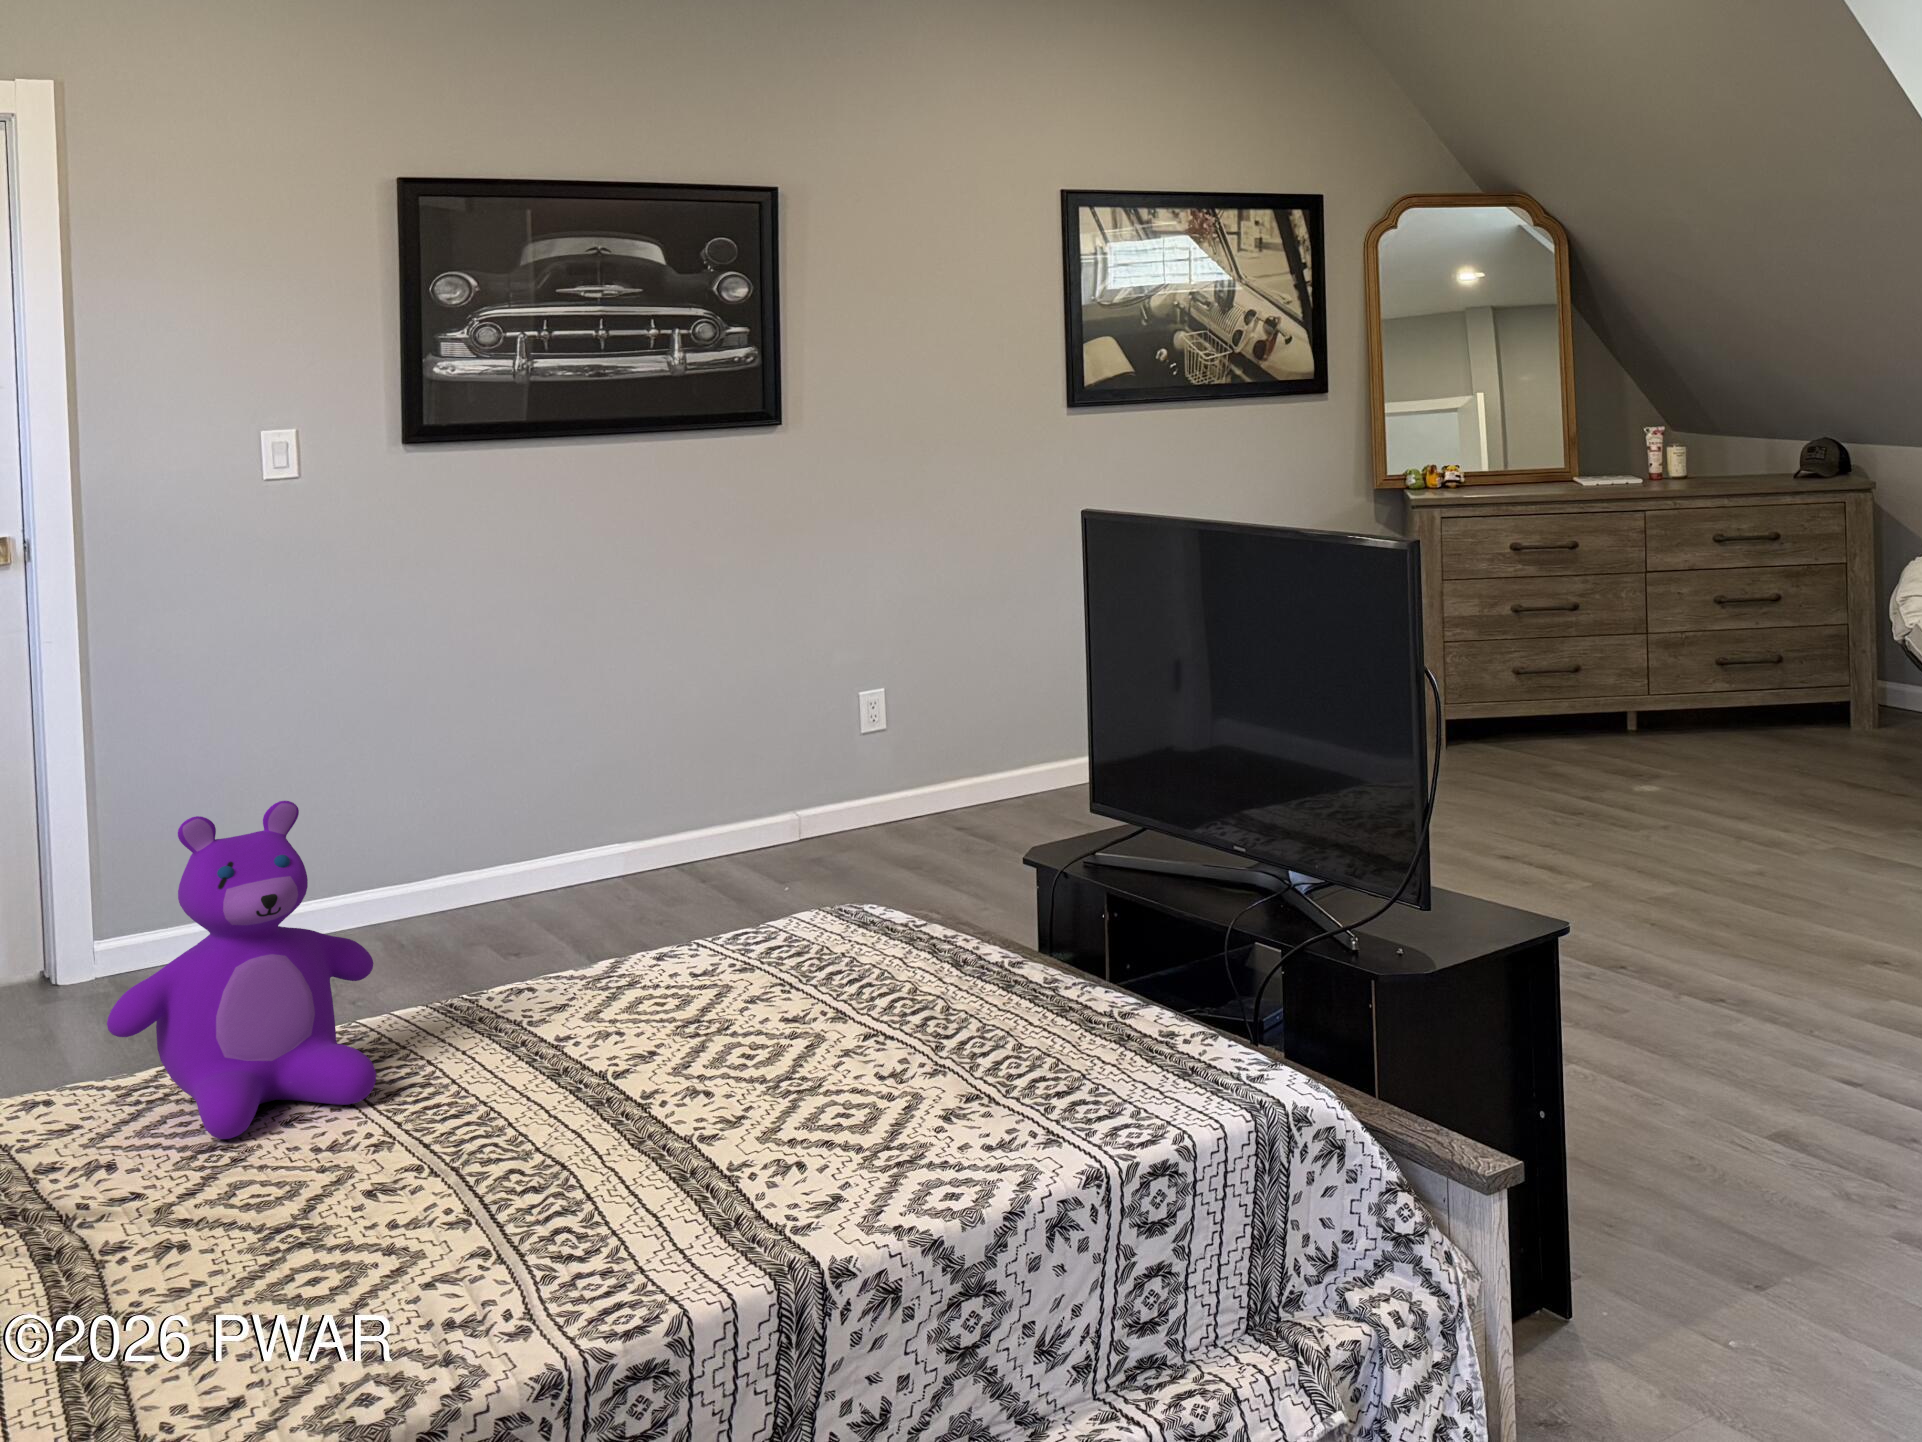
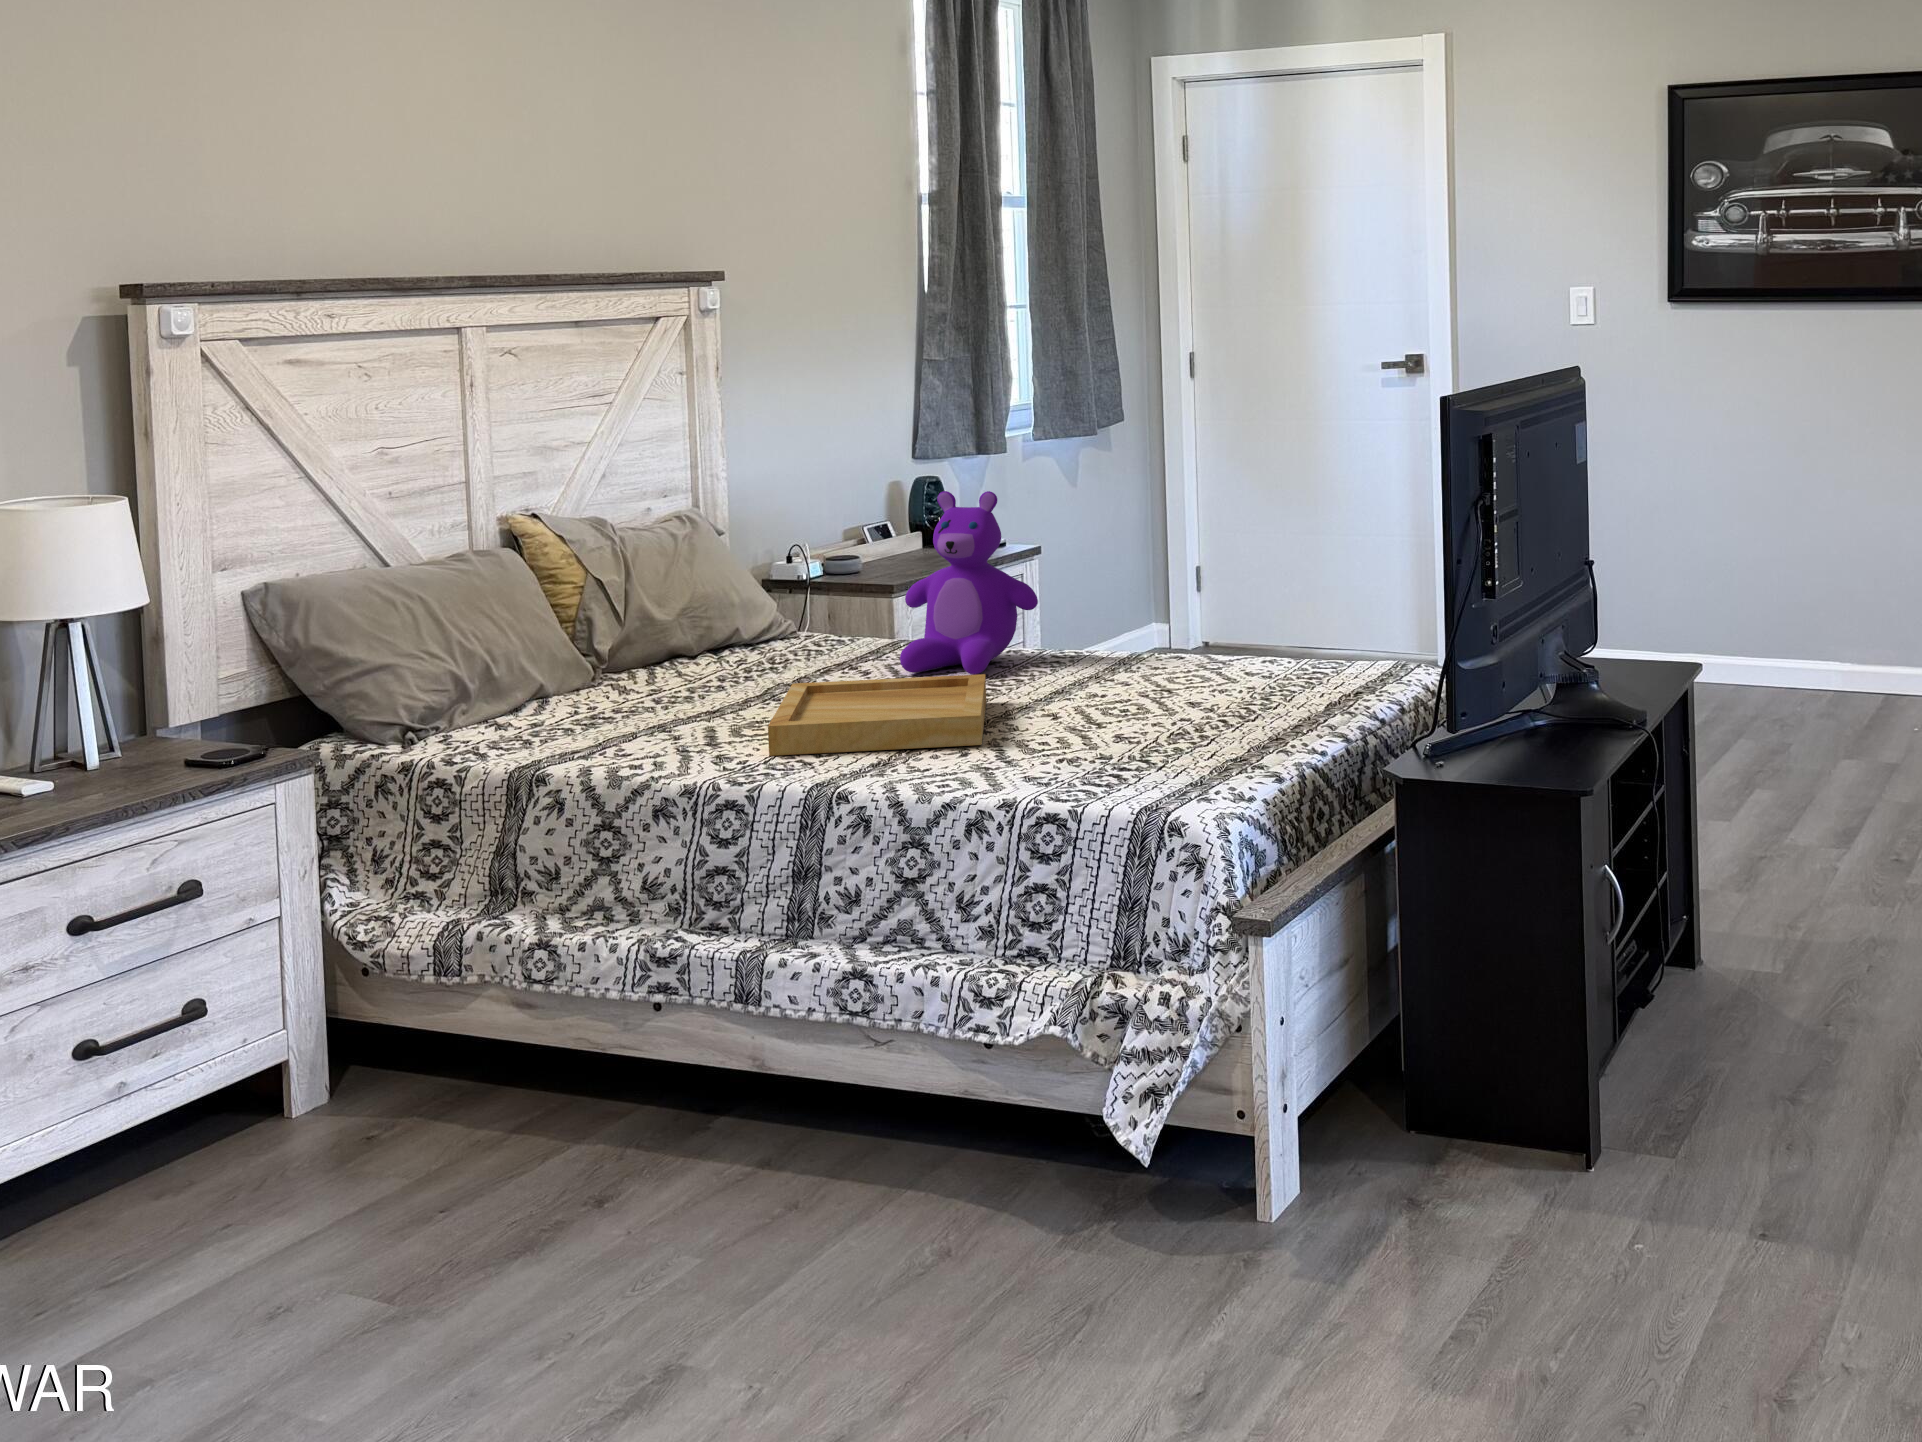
tray: none [262,1075,778,1291] -> present [768,674,986,756]

